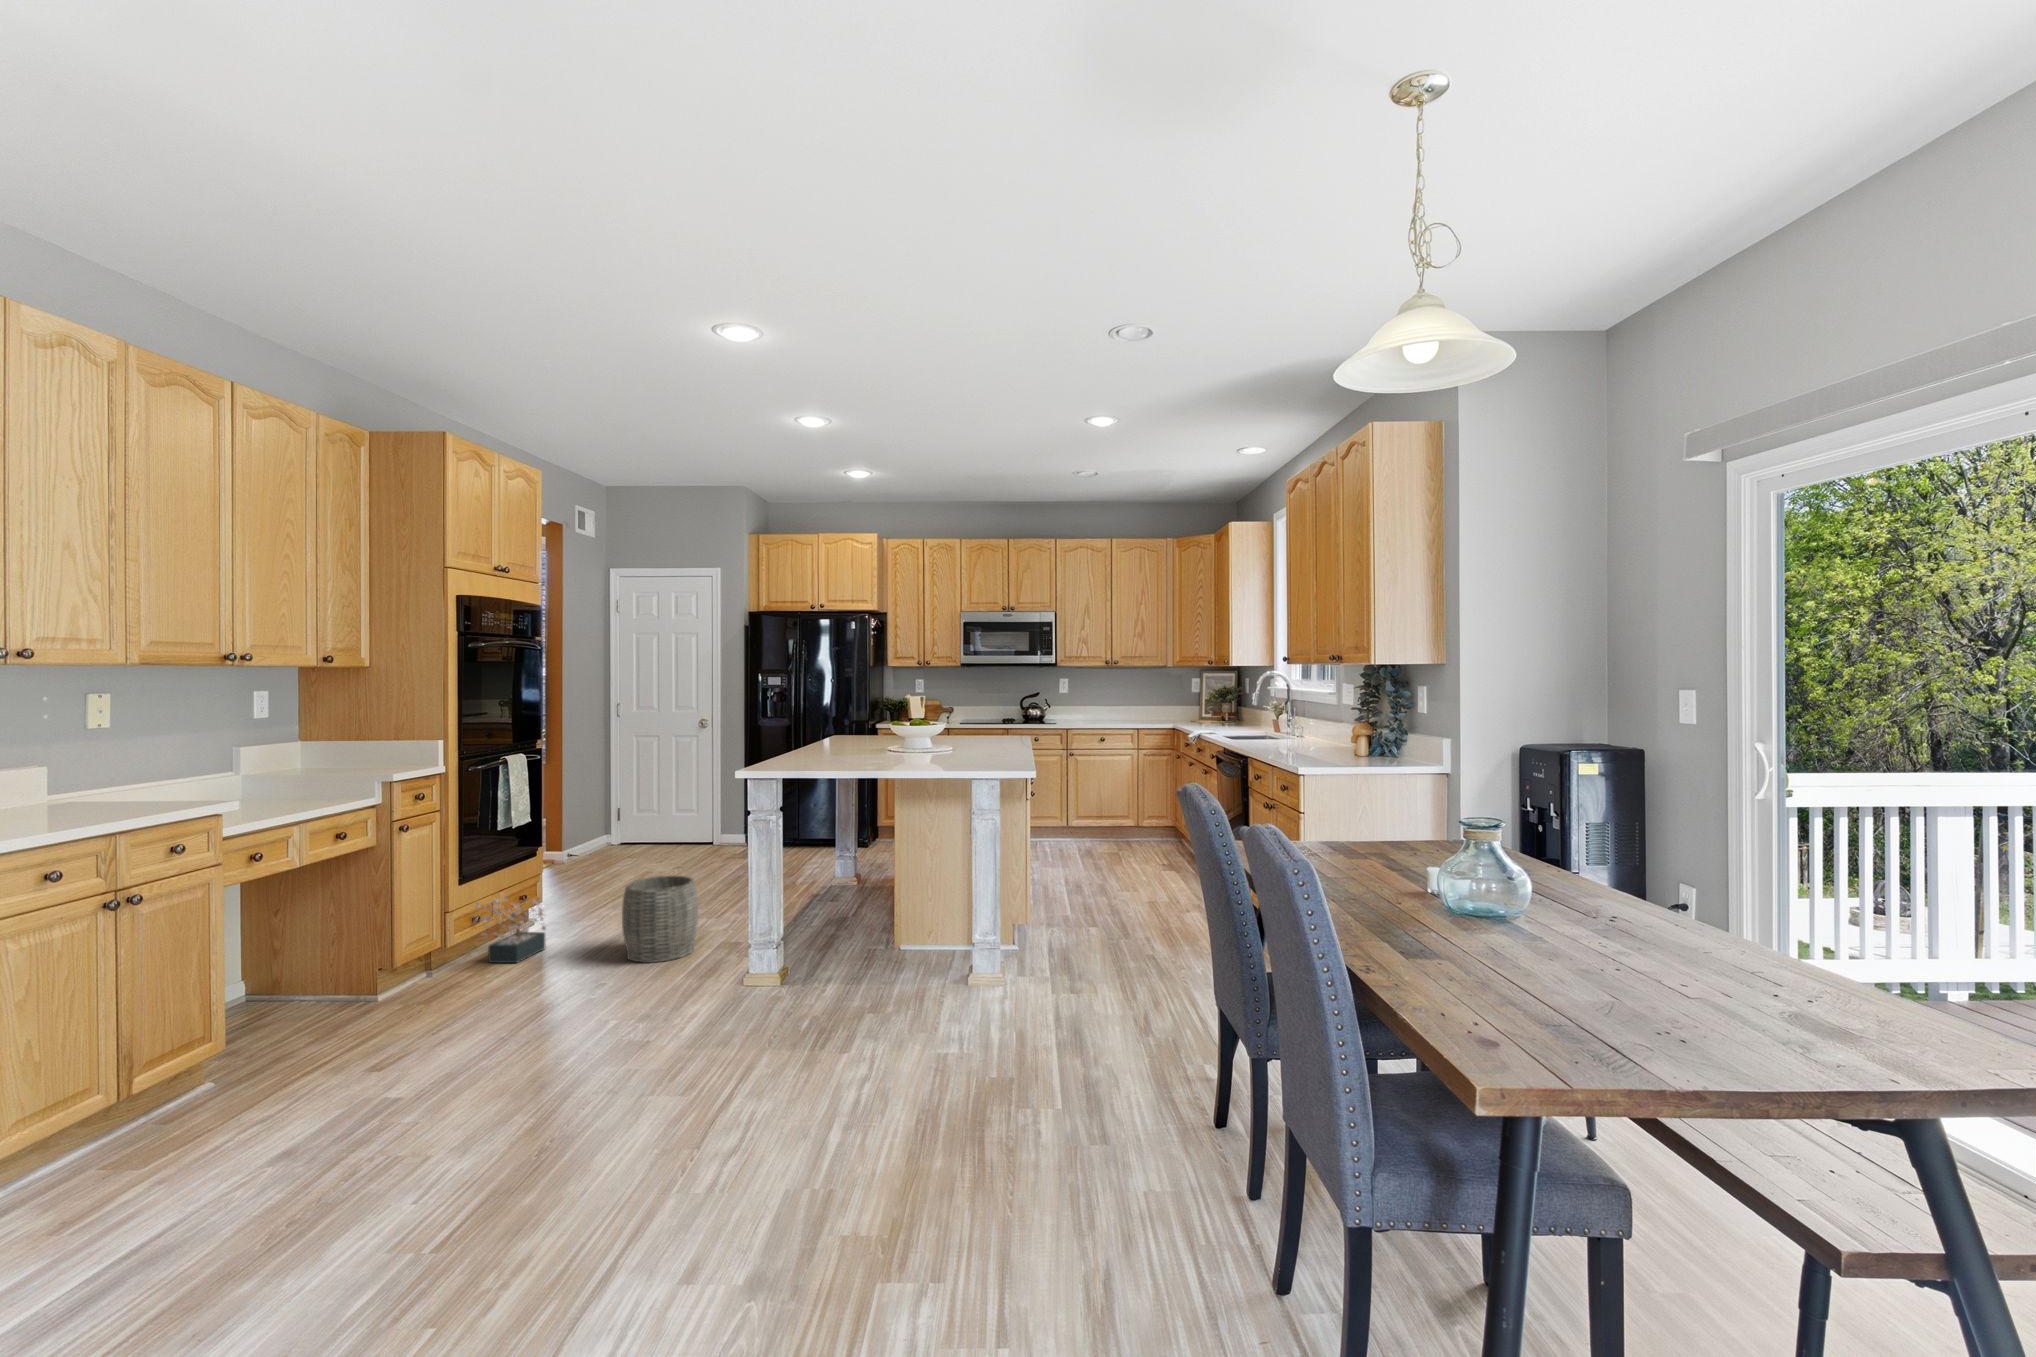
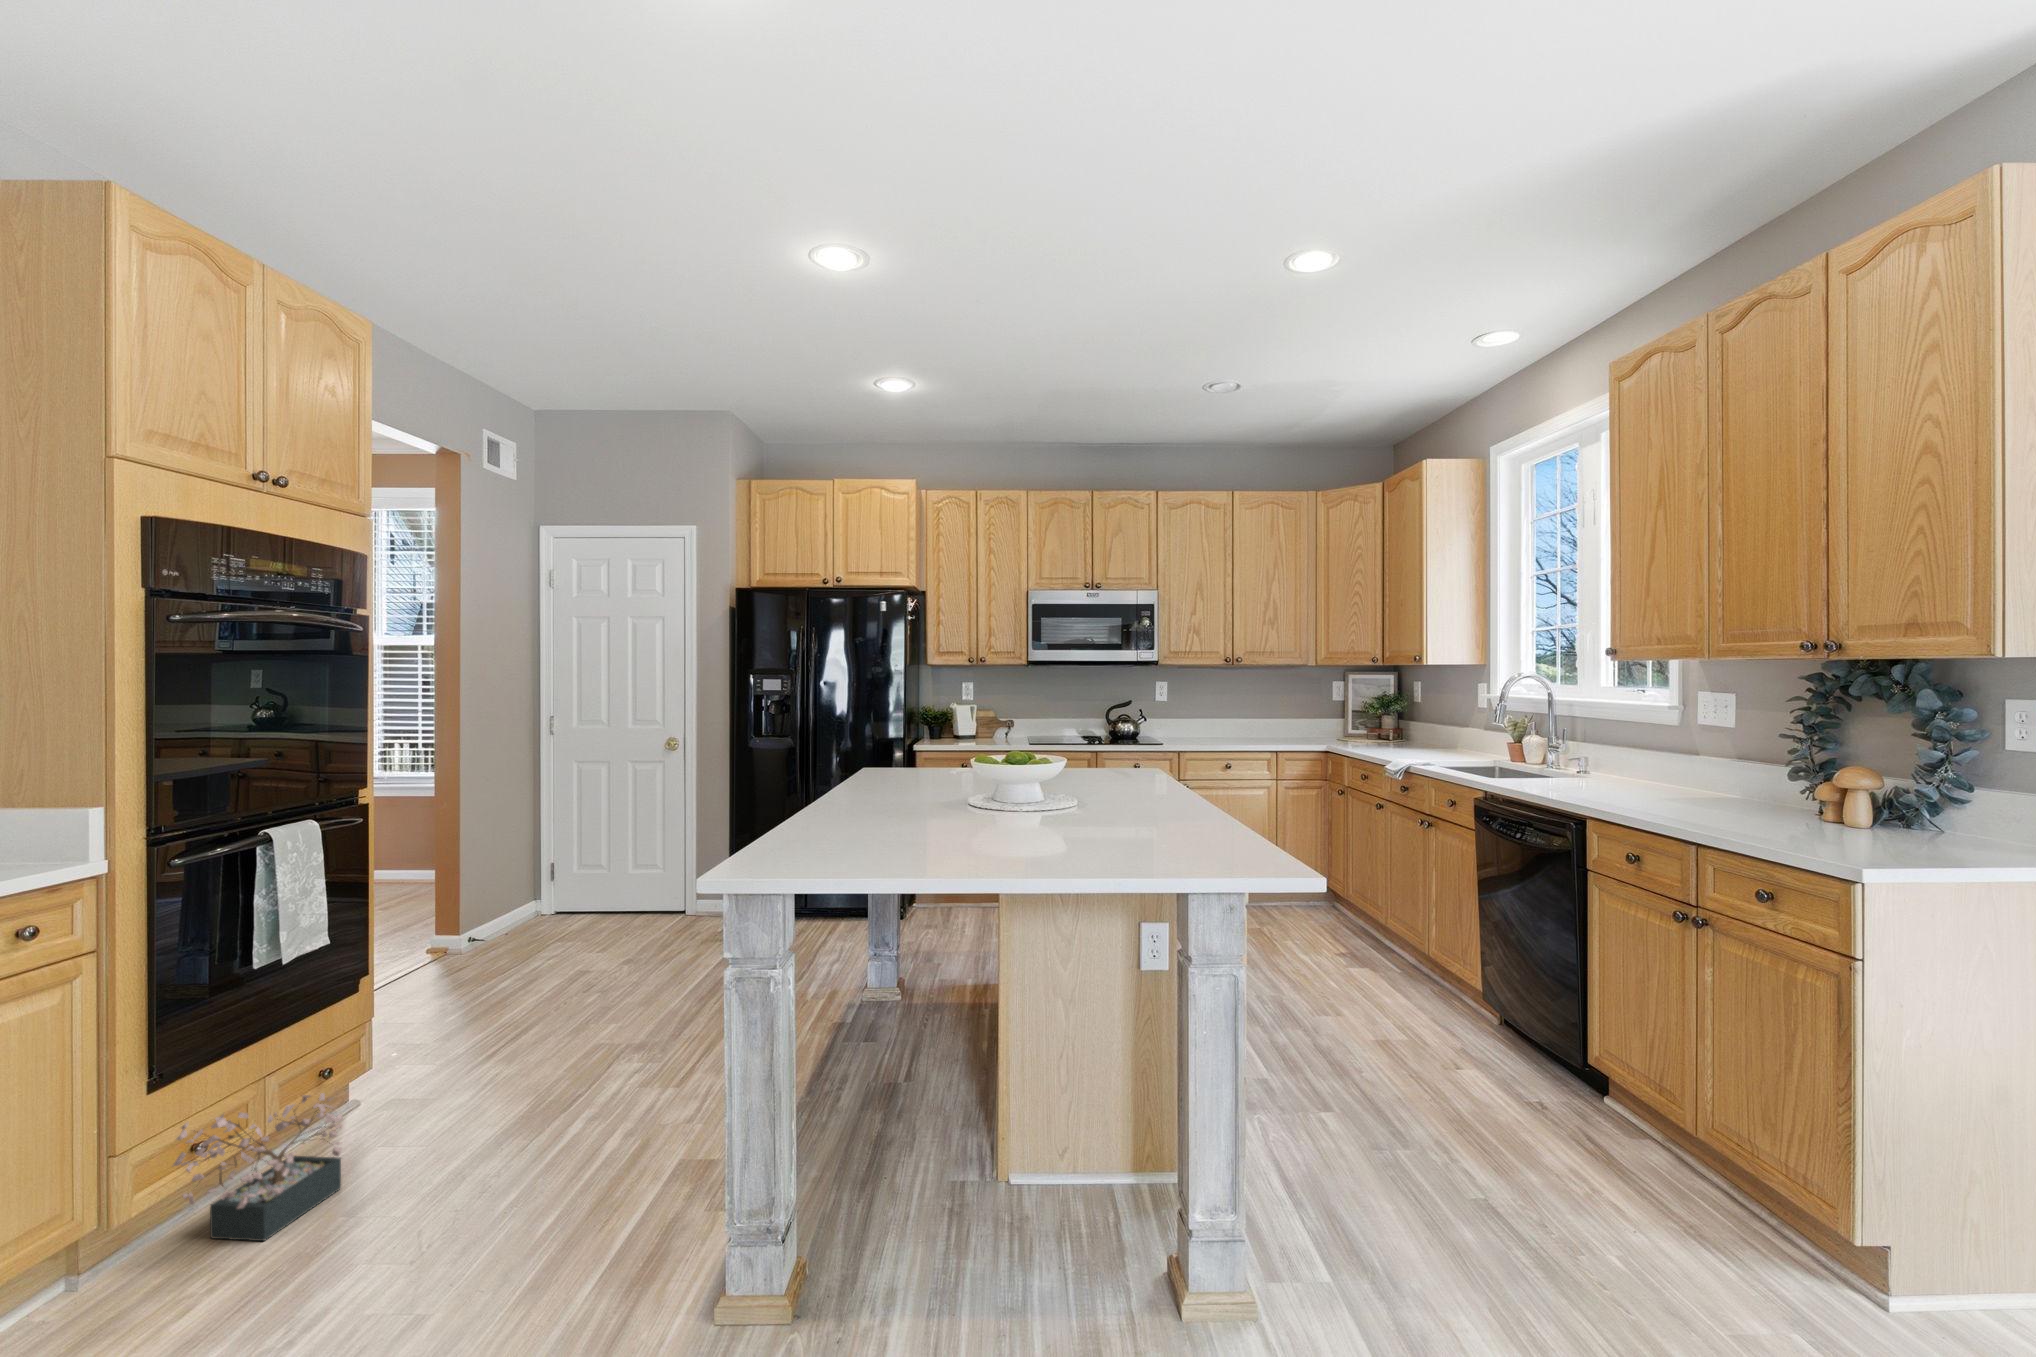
woven basket: present [622,876,698,963] -> none [475,1046,626,1241]

